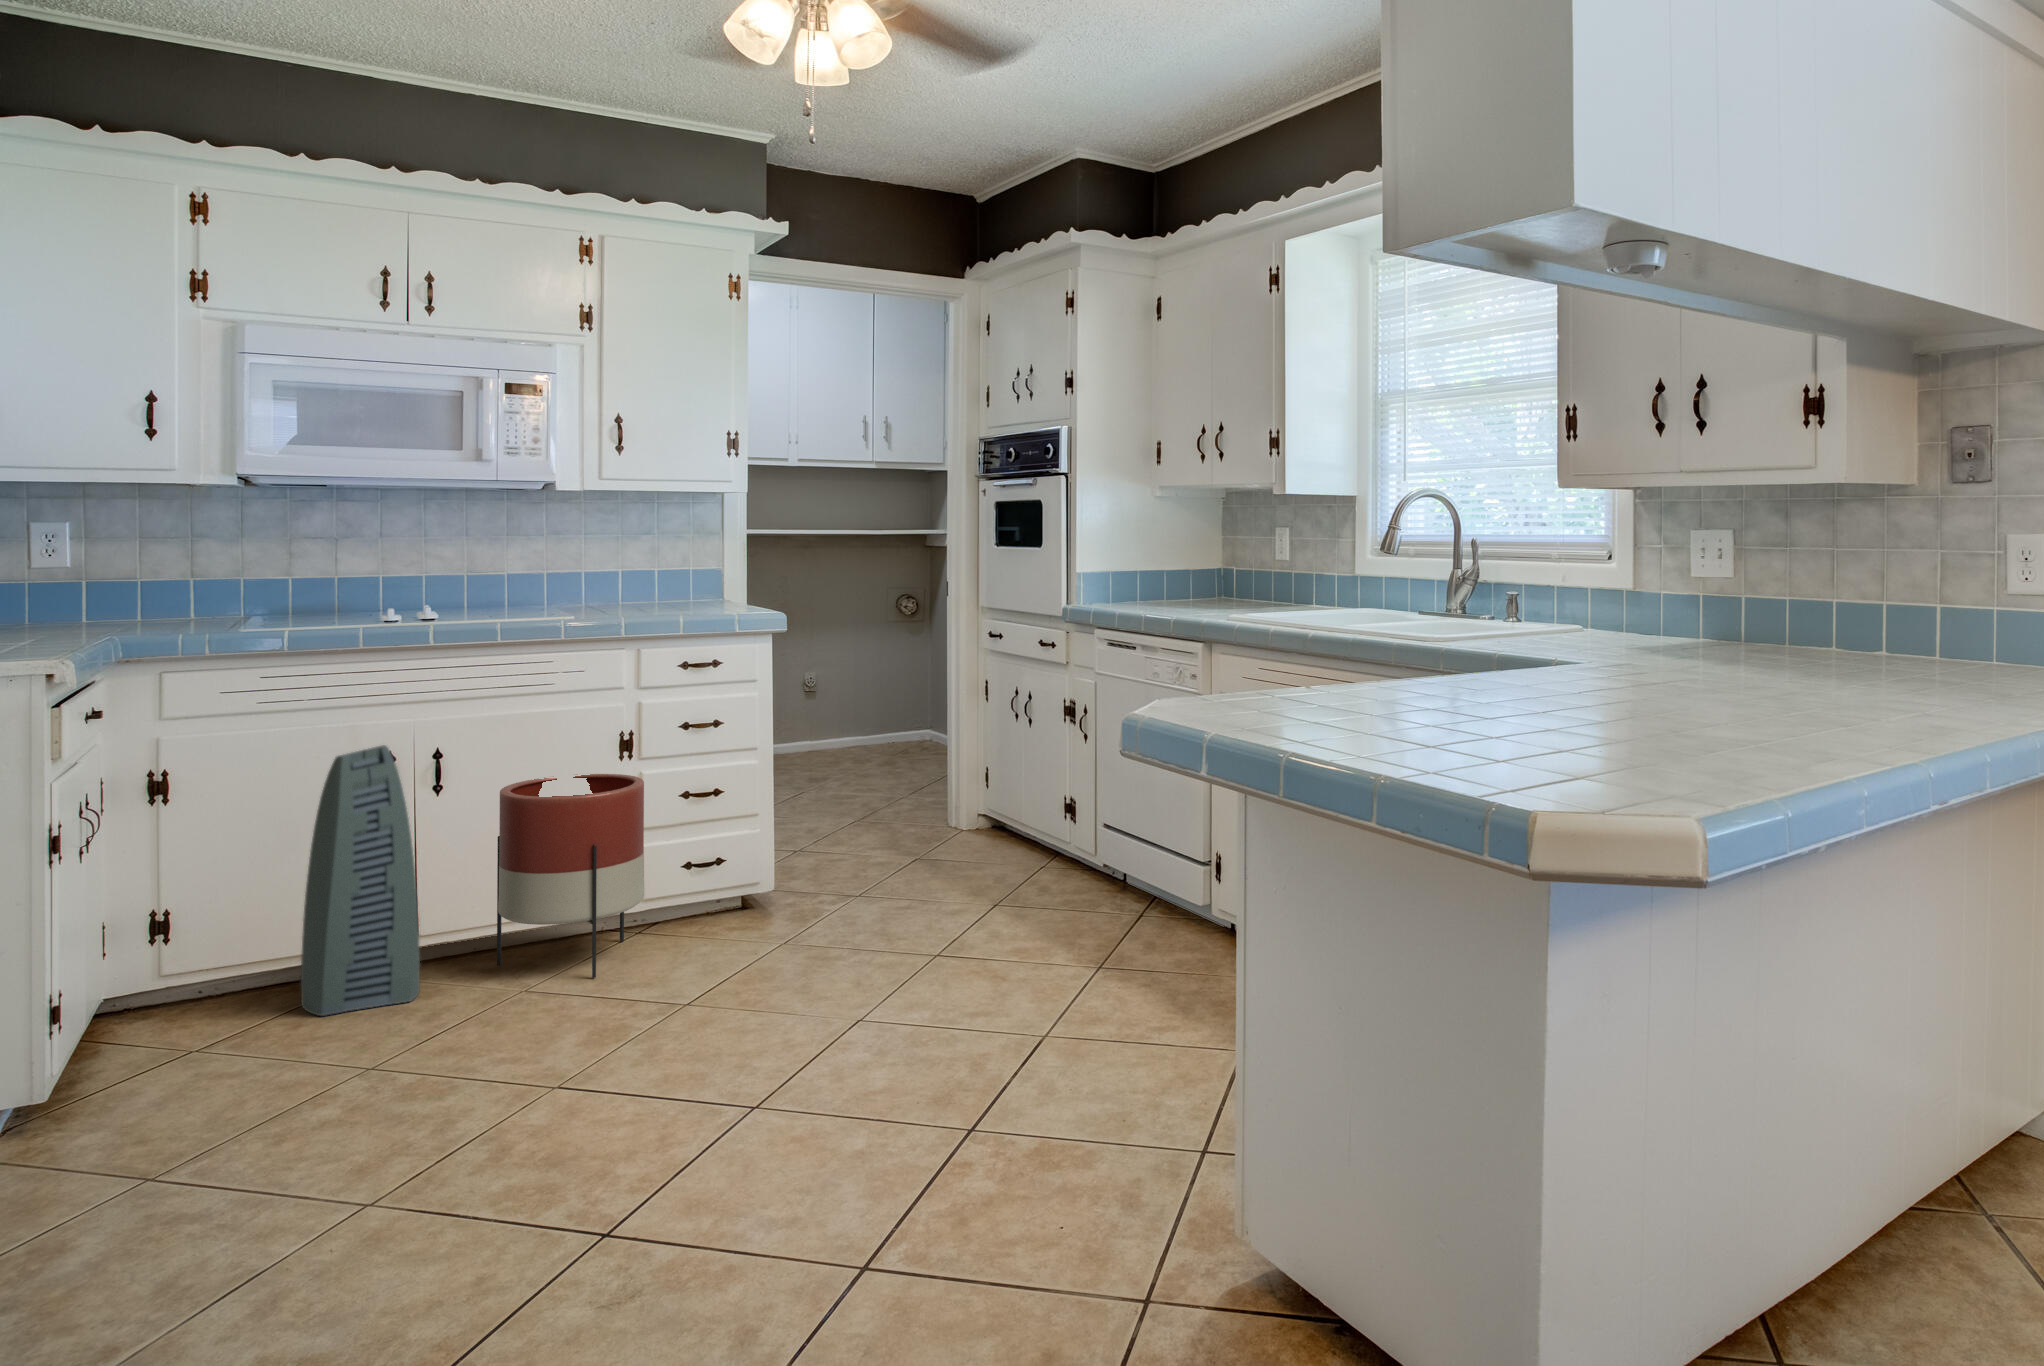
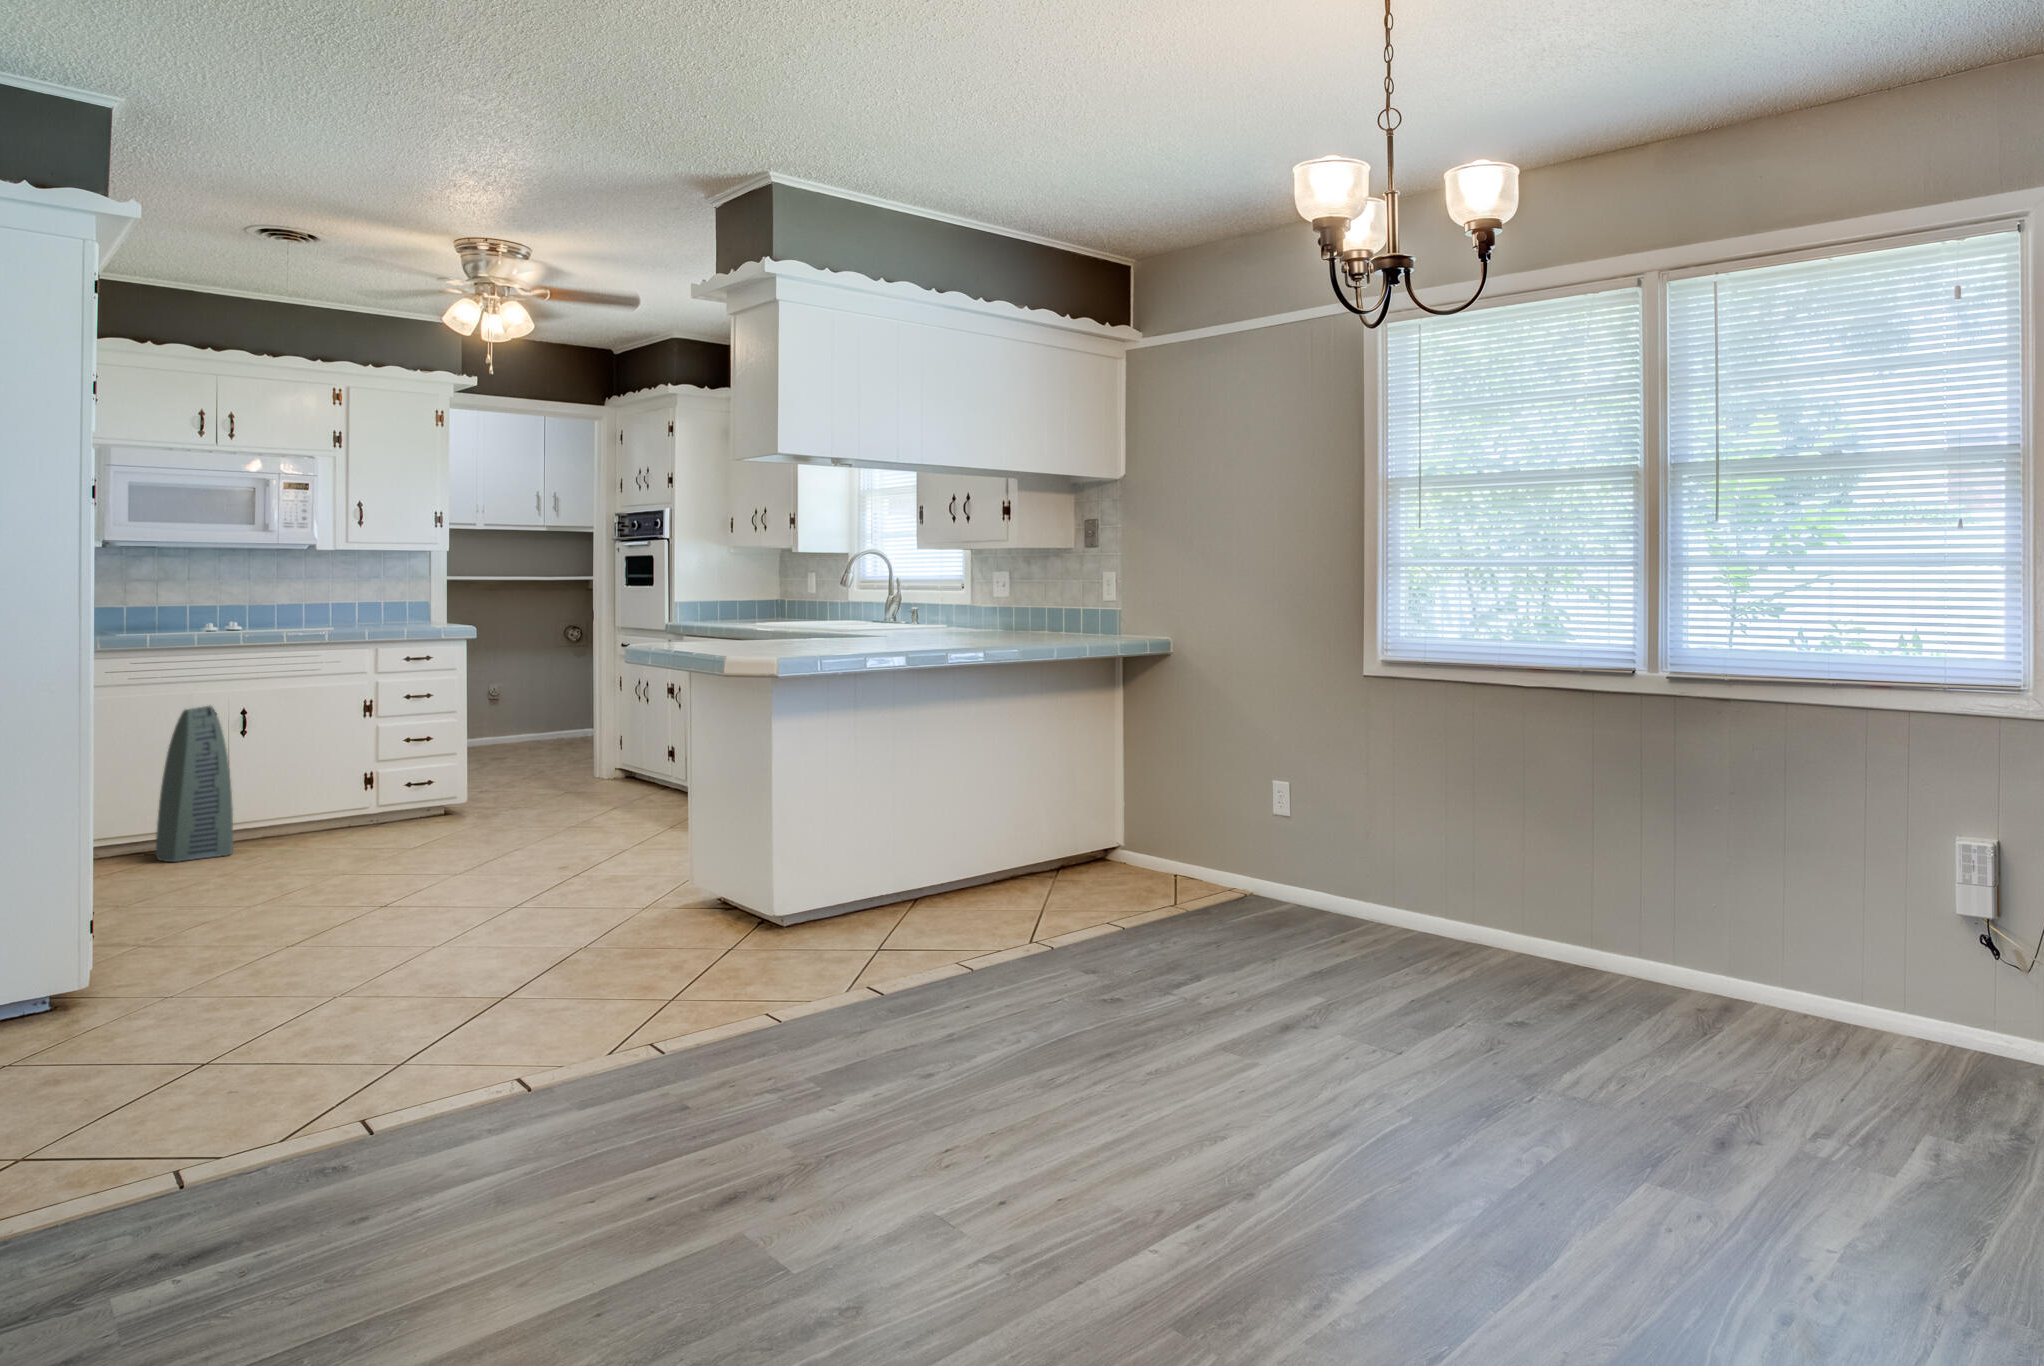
planter: present [497,774,644,978] -> none [280,726,379,843]

